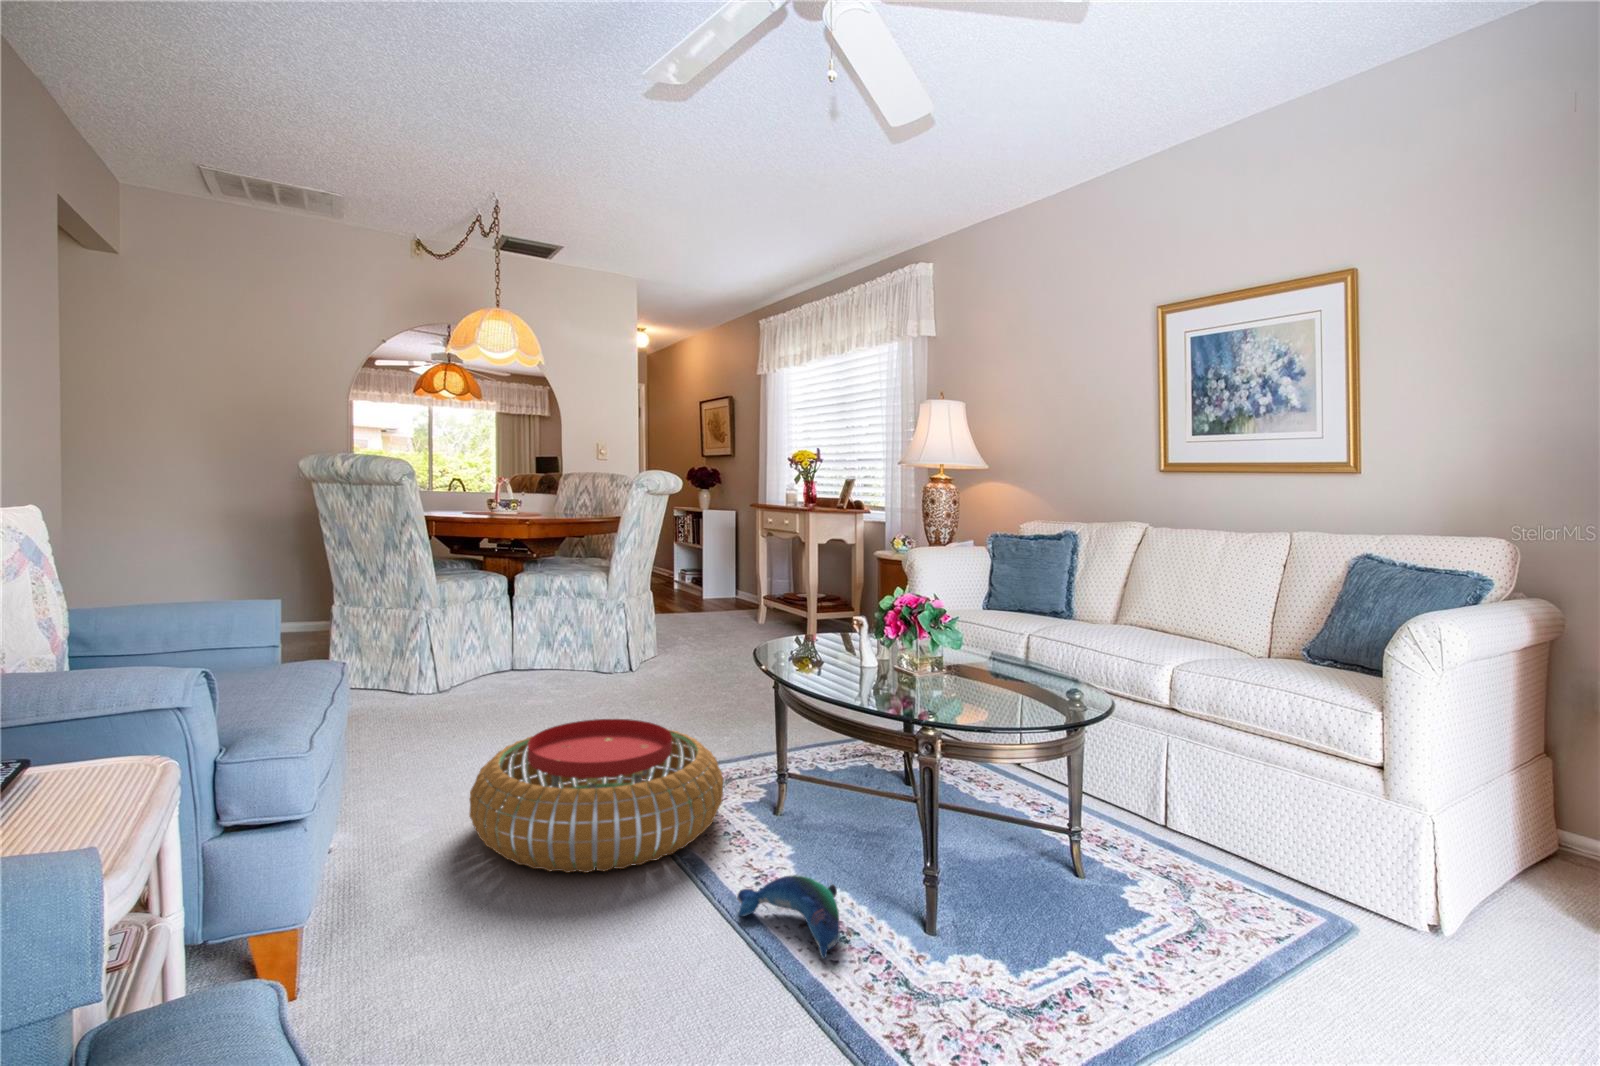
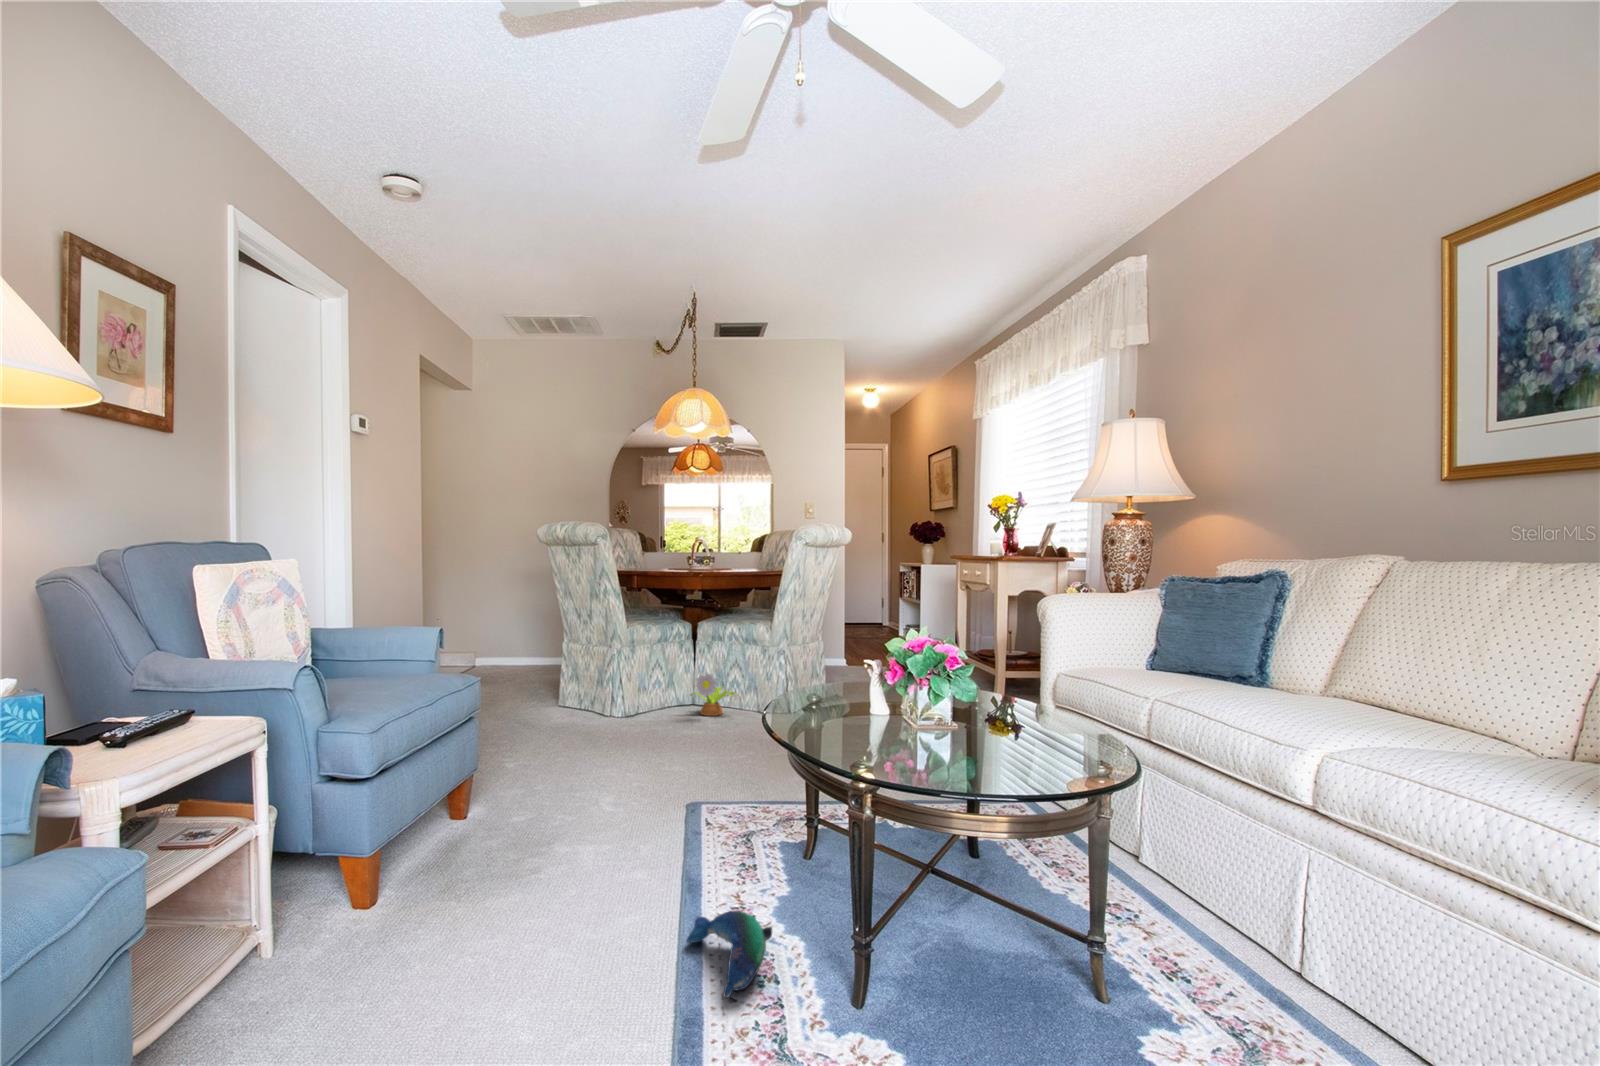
decorative plant: none [516,632,574,682] -> present [693,673,736,716]
pouf: present [469,719,724,873] -> none [534,747,757,881]

